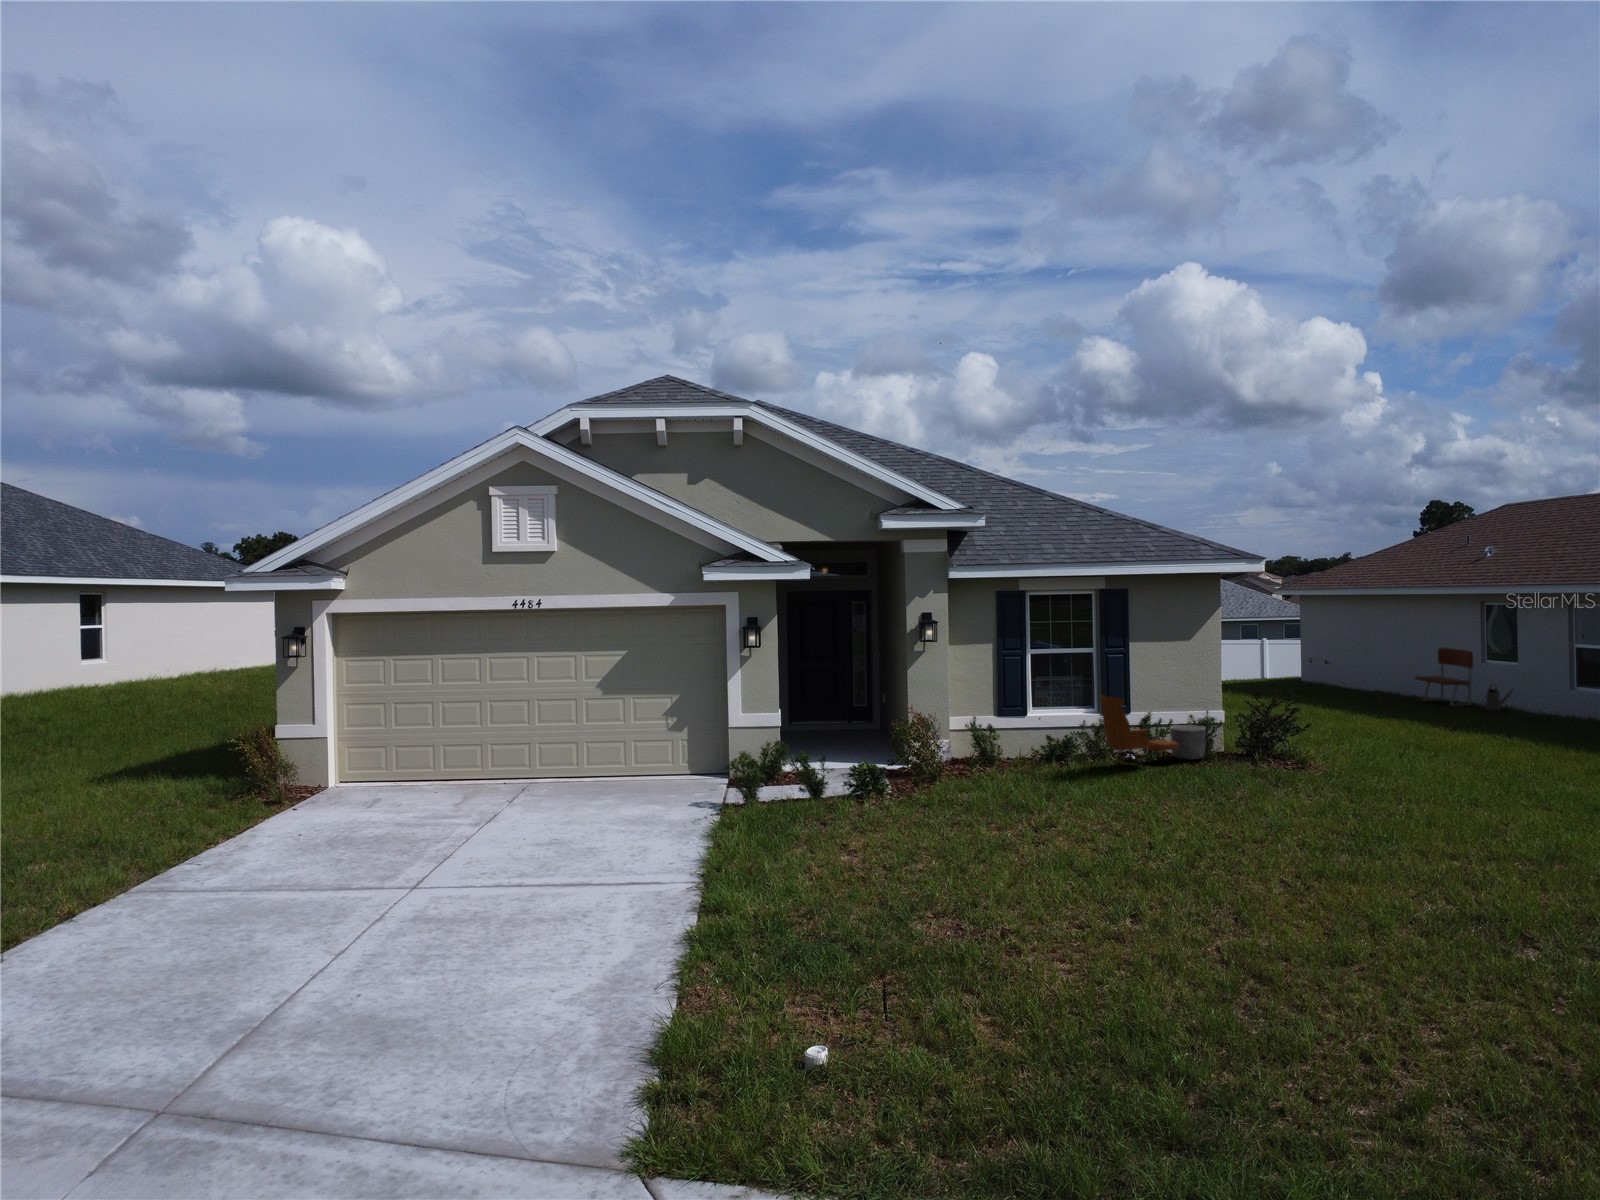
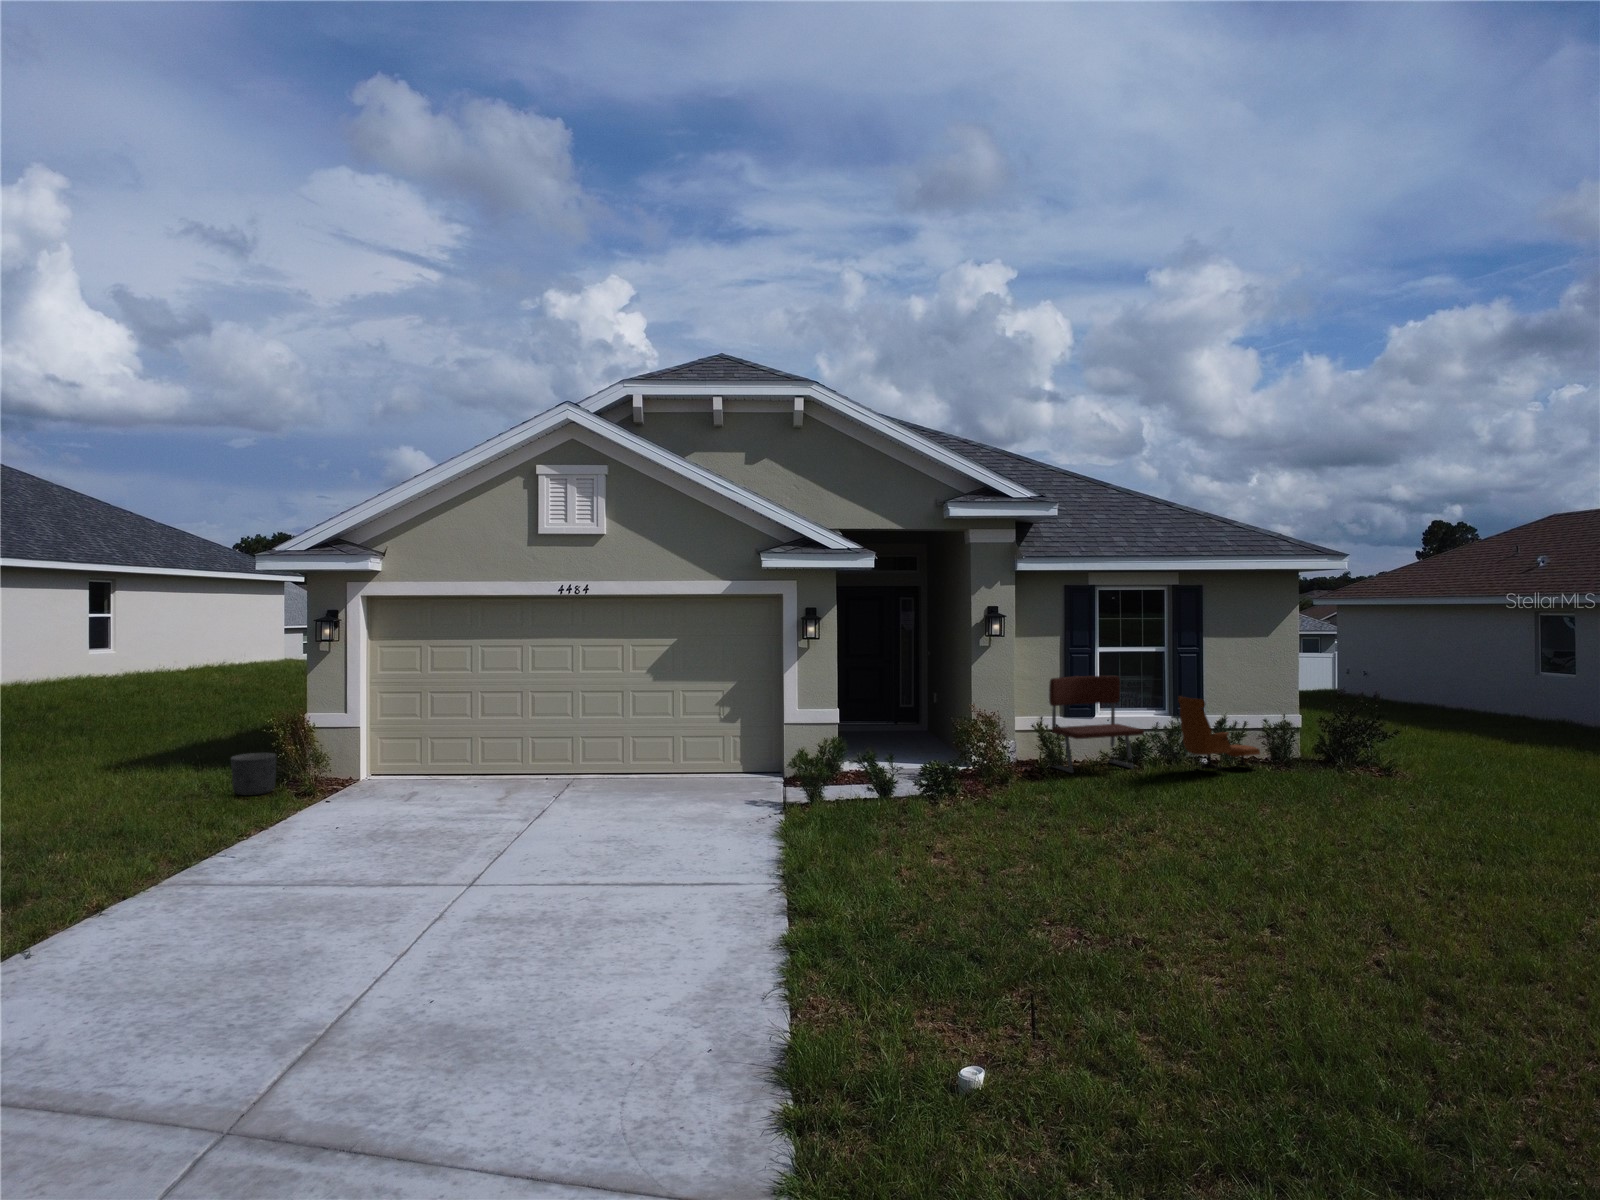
bench: present [1415,648,1473,706] -> present [1049,676,1144,773]
watering can: present [1486,686,1513,711] -> none [1554,696,1587,723]
planter: present [1170,725,1205,760] -> present [231,753,276,796]

